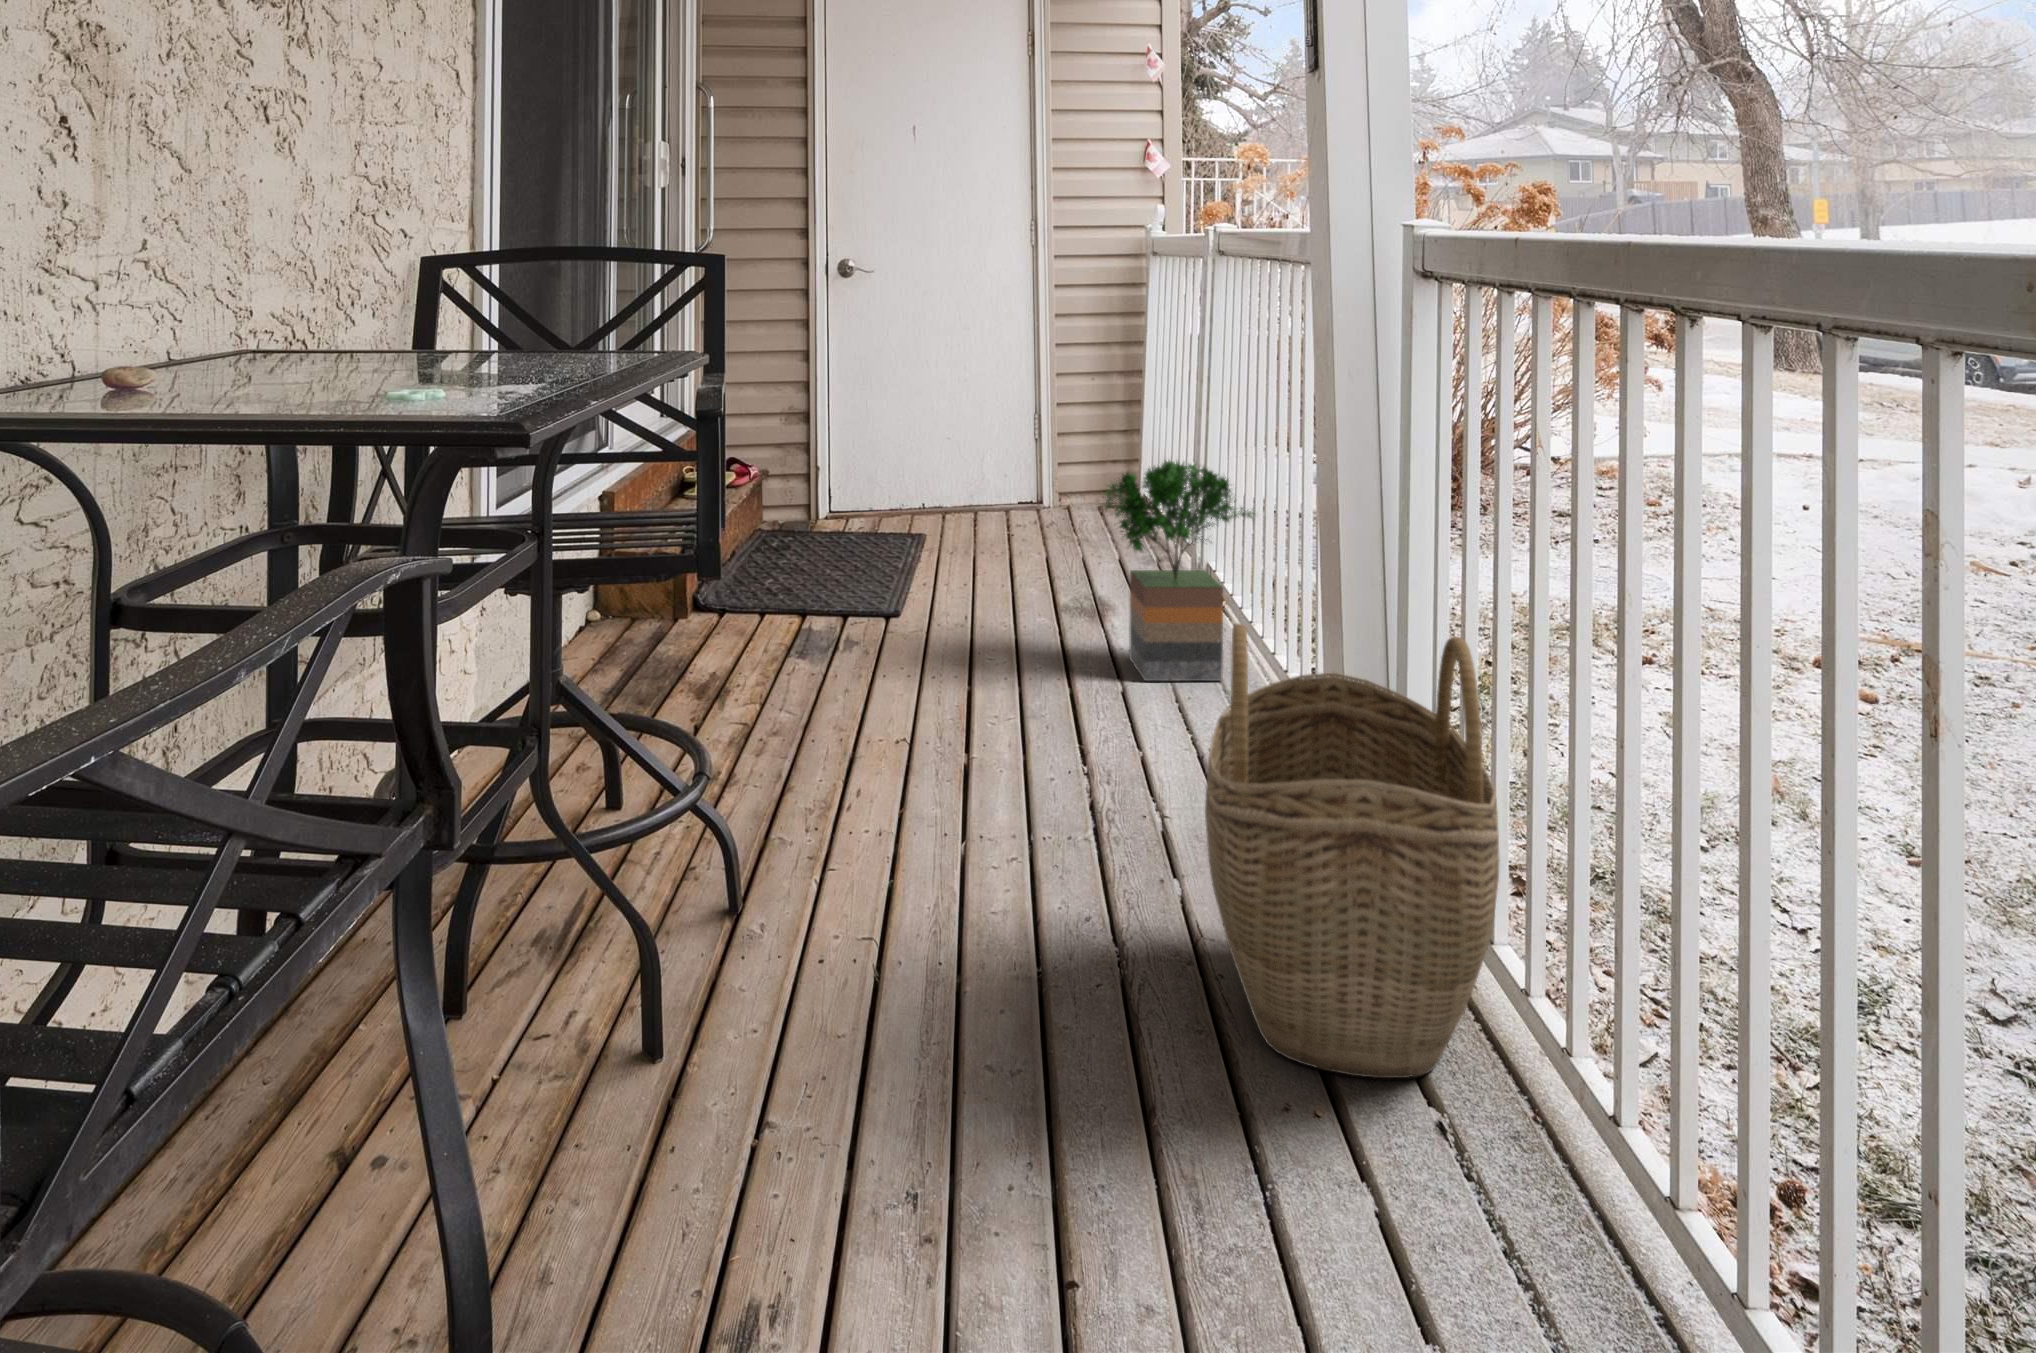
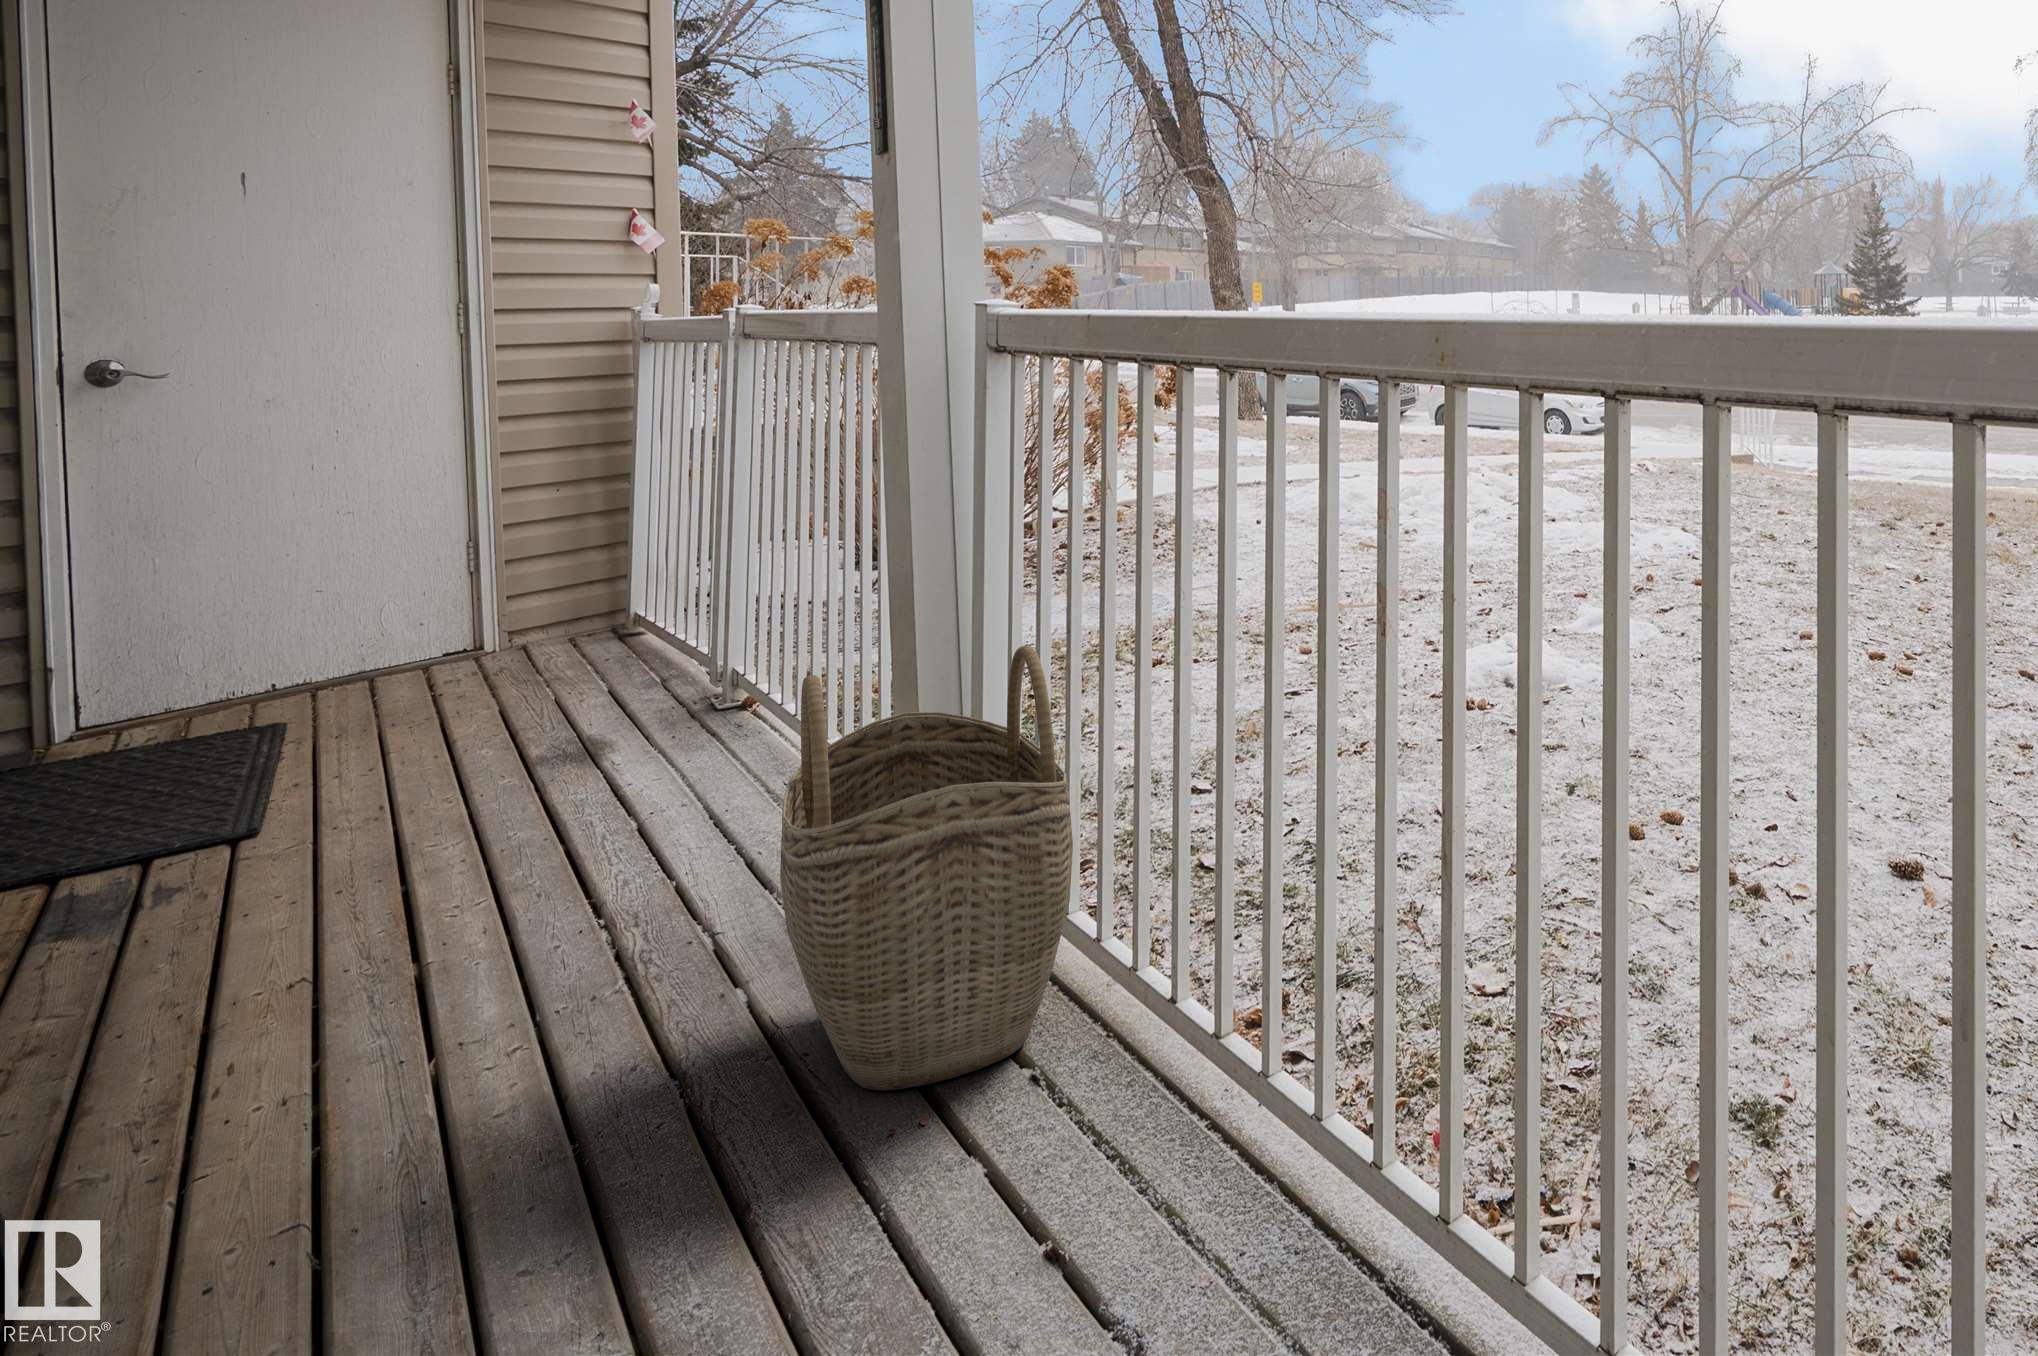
potted tree: present [1102,461,1255,681] -> none [595,549,800,804]

